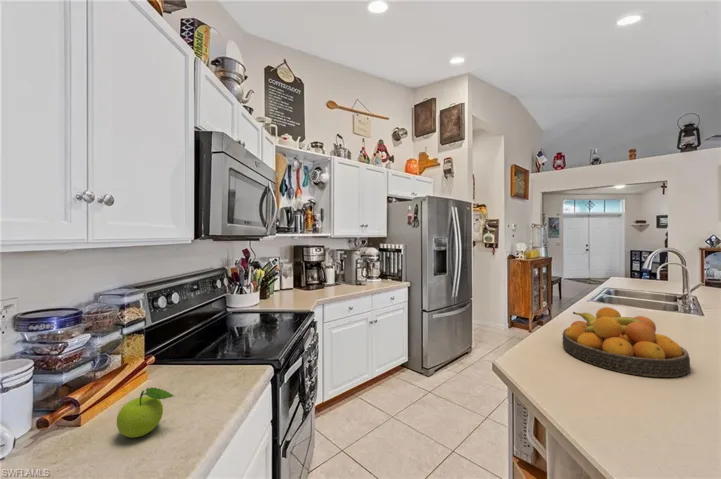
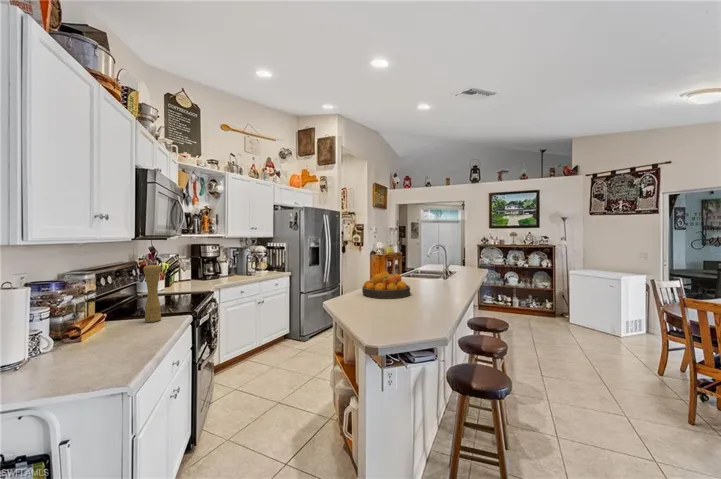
pepper mill: none [196,288,224,387] -> present [143,264,161,322]
fruit: present [117,388,174,438] -> none [110,313,144,337]

